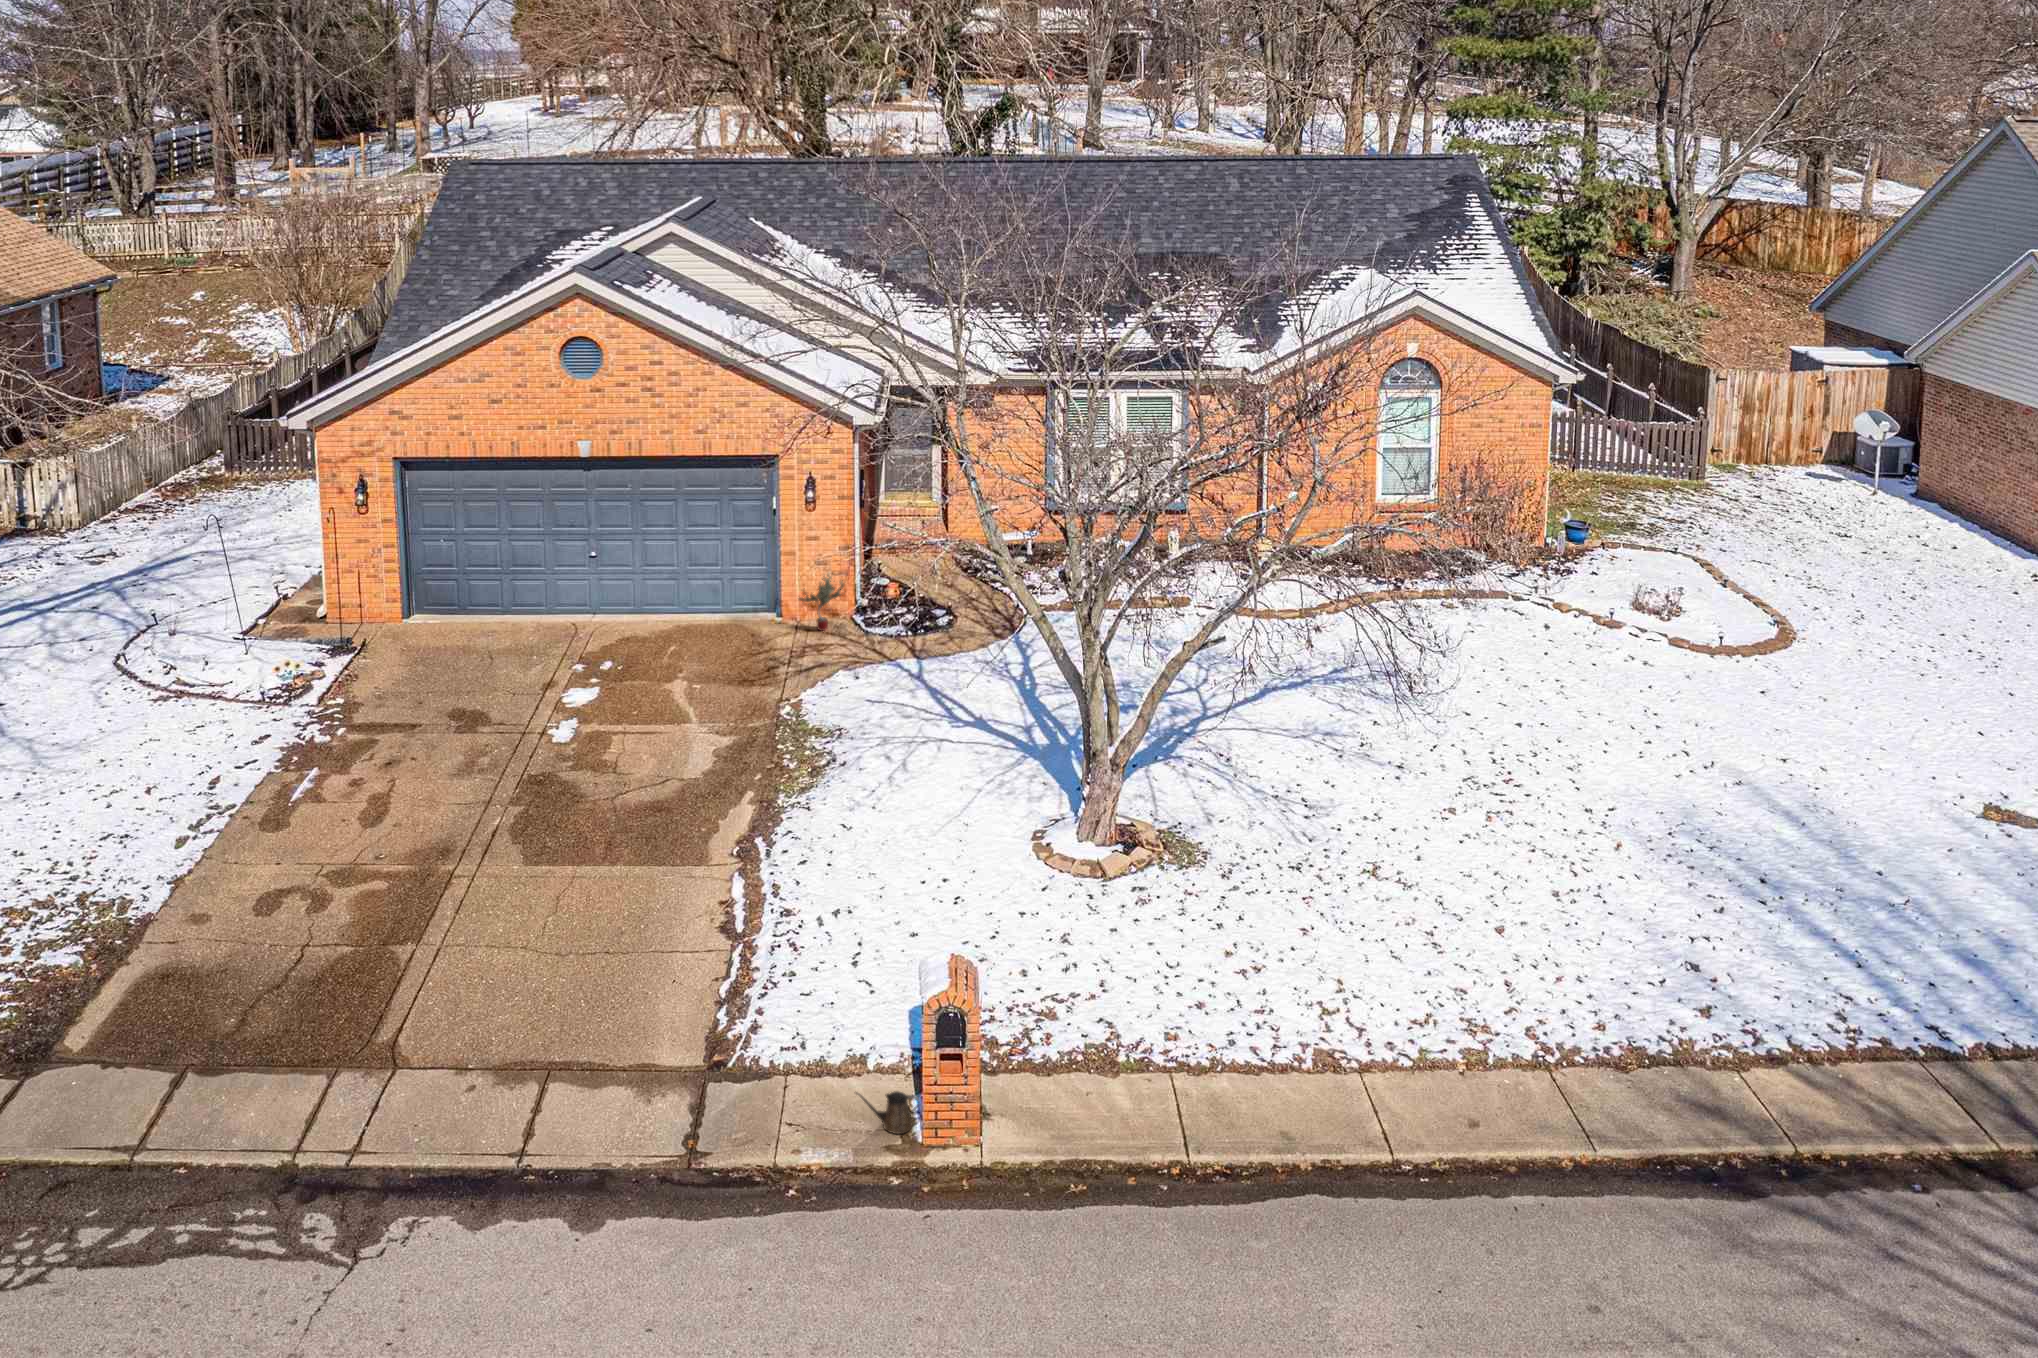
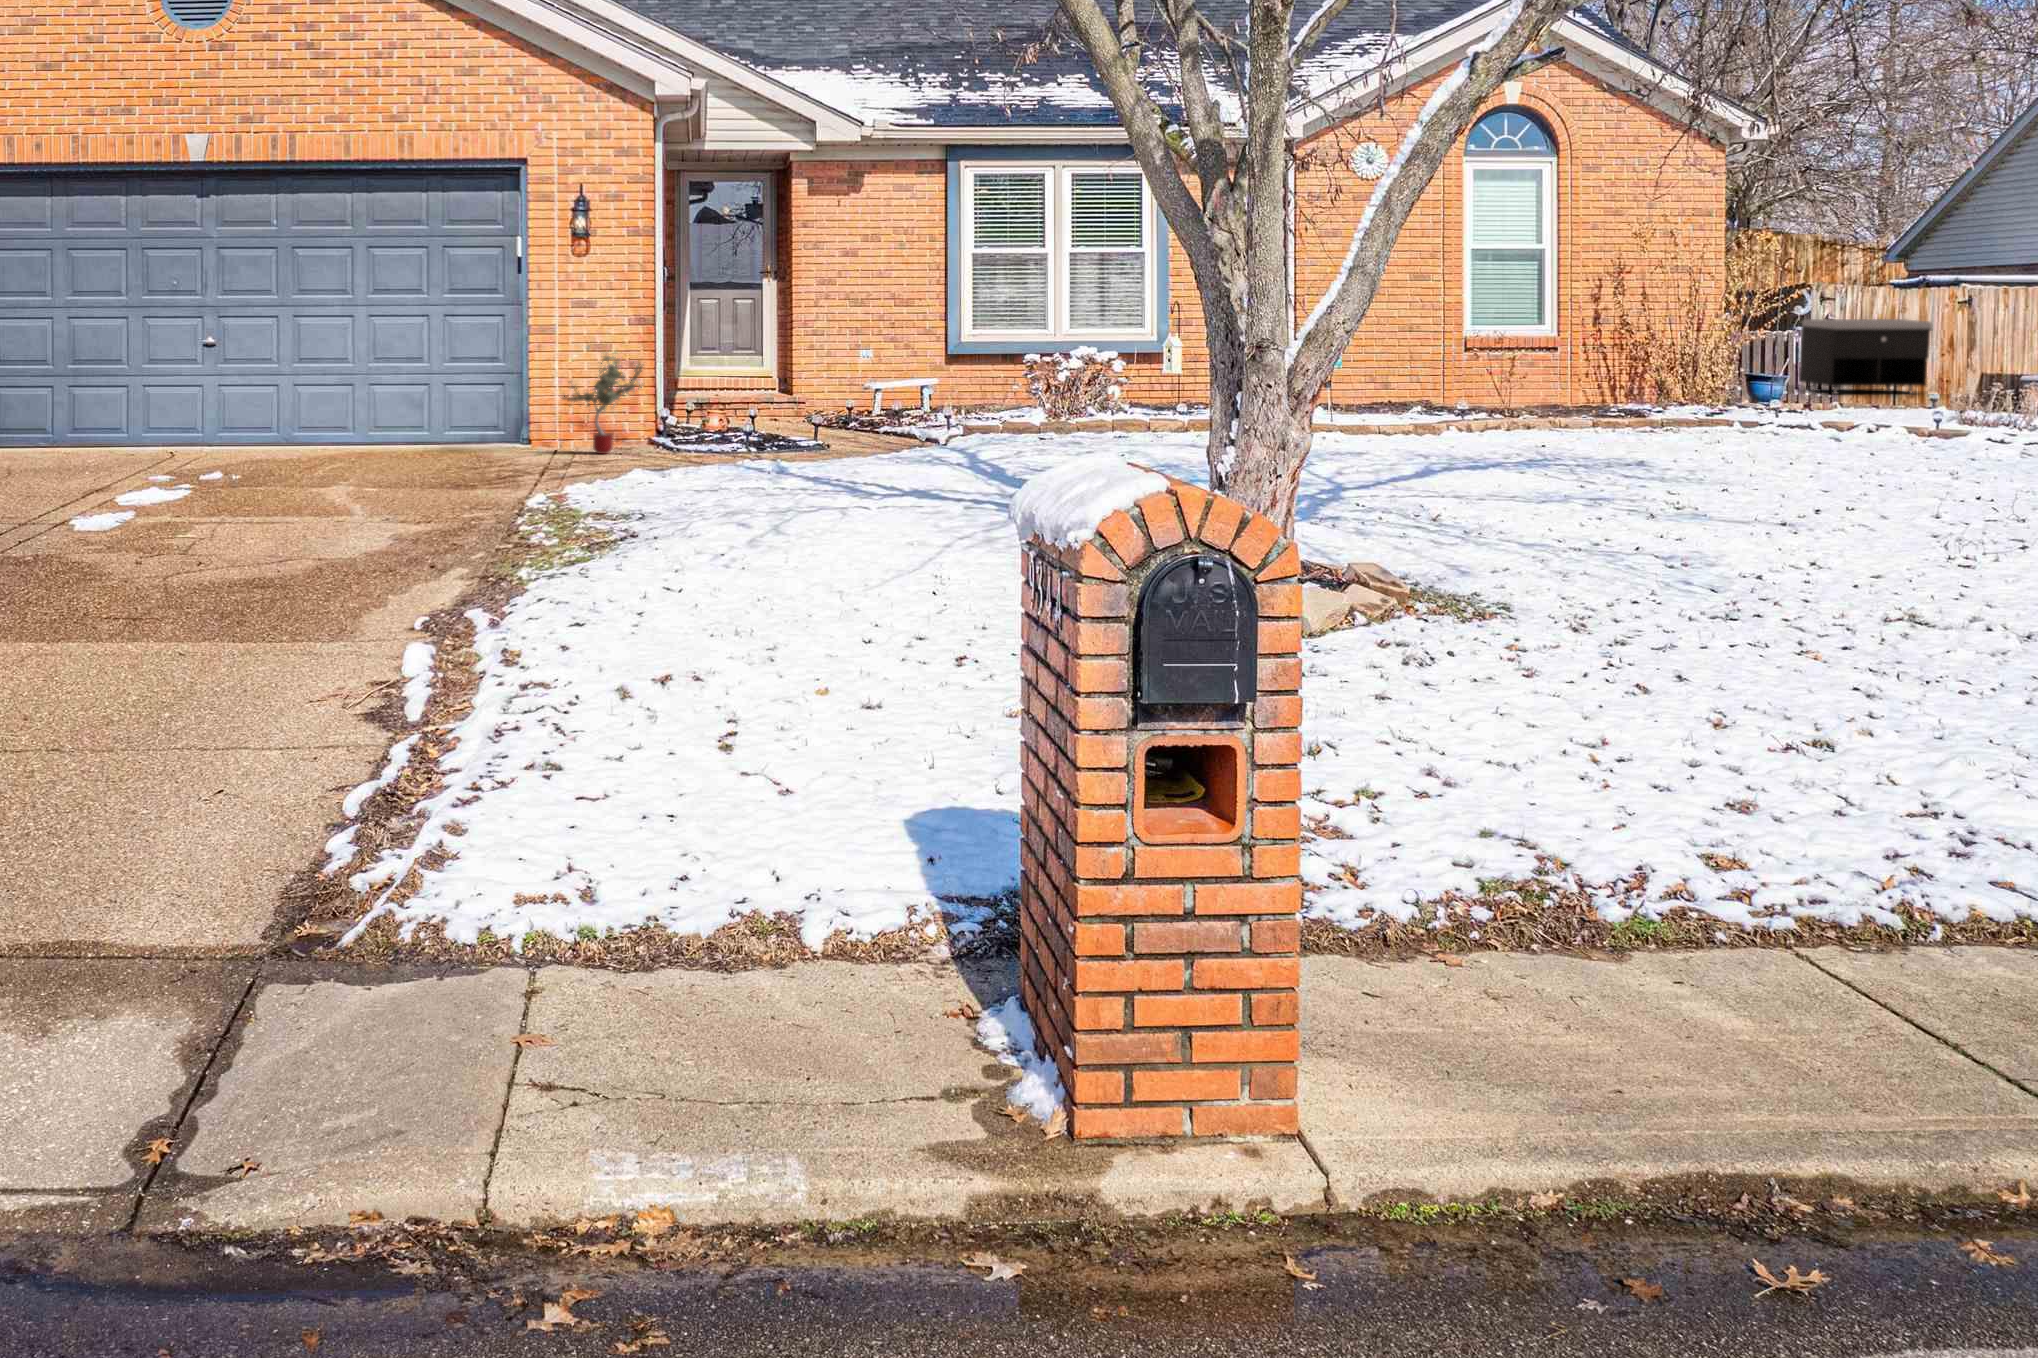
storage bench: none [1592,491,1669,544] -> present [1799,319,1932,394]
watering can: present [856,1091,919,1134] -> none [789,940,1029,1101]

